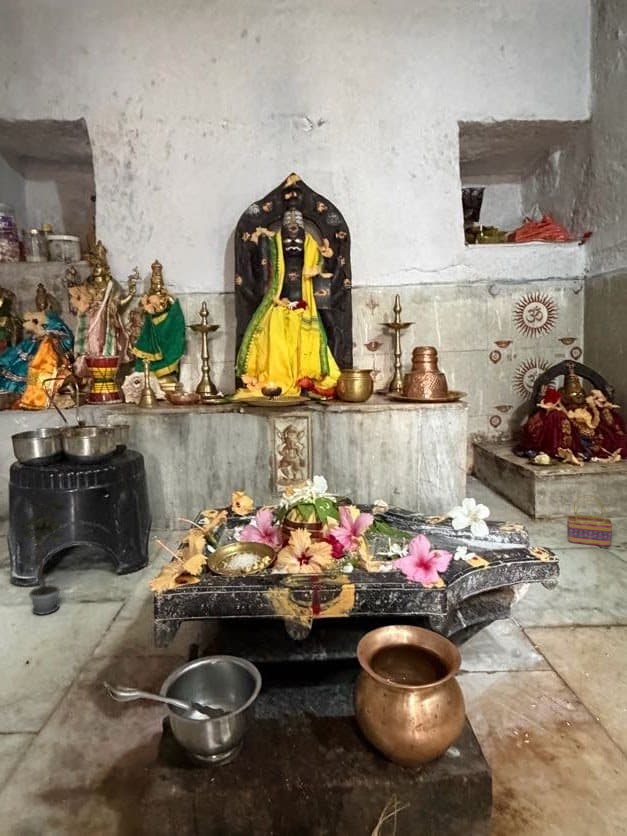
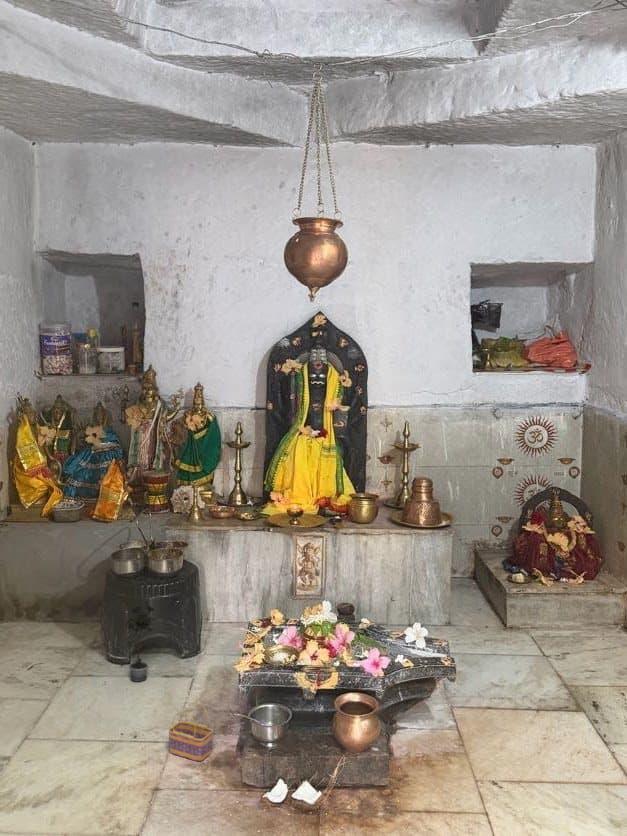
basket: present [567,495,613,546] -> present [169,703,213,761]

